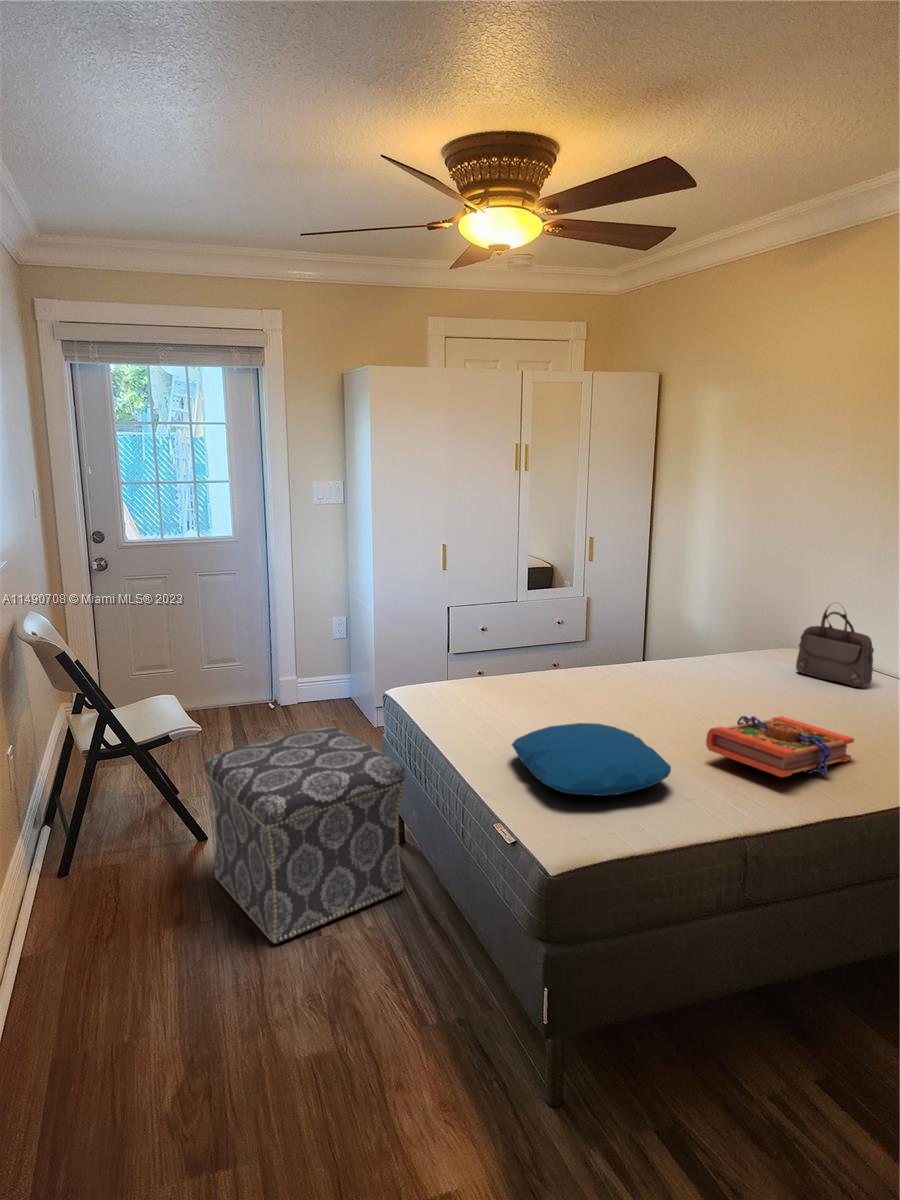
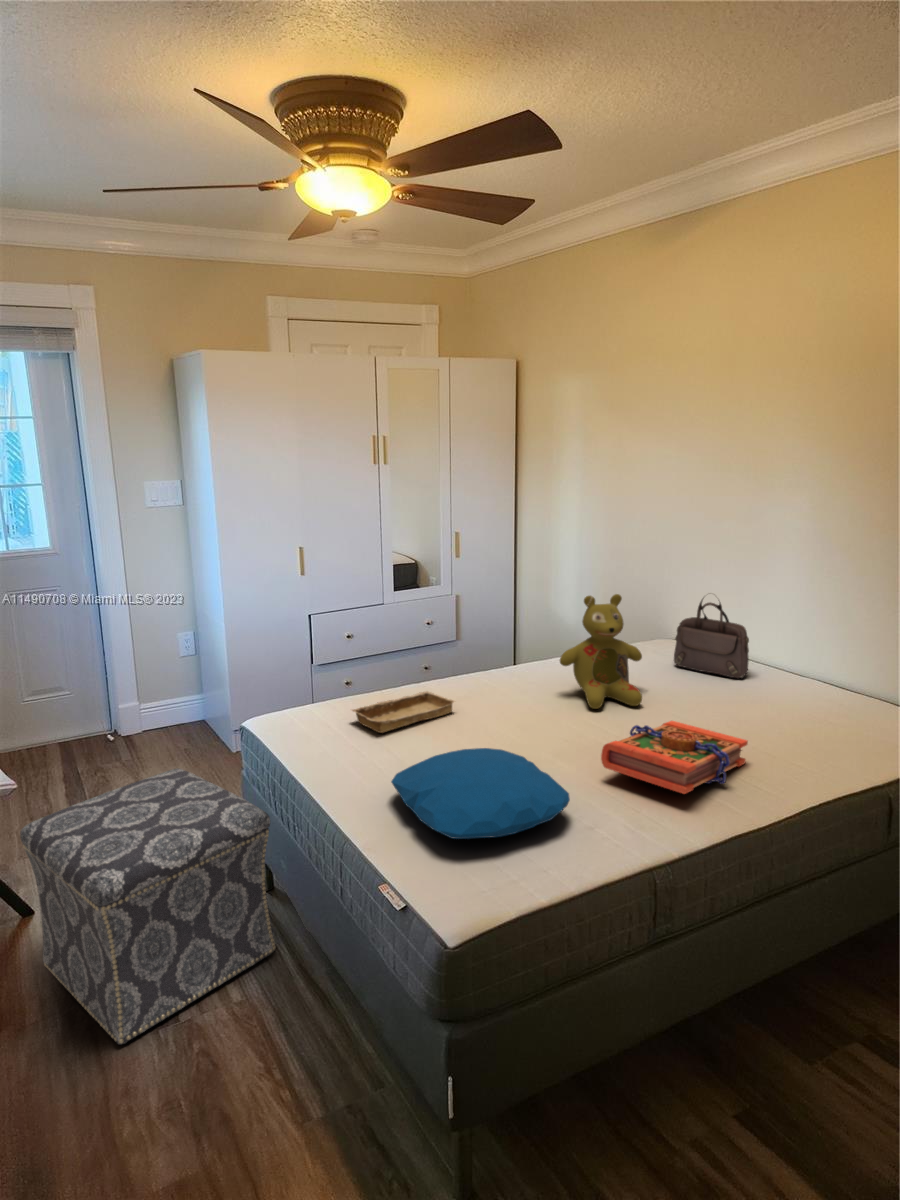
stuffed bear: none [678,597,760,704] -> present [560,594,642,709]
tray: none [480,677,577,708] -> present [352,691,455,733]

